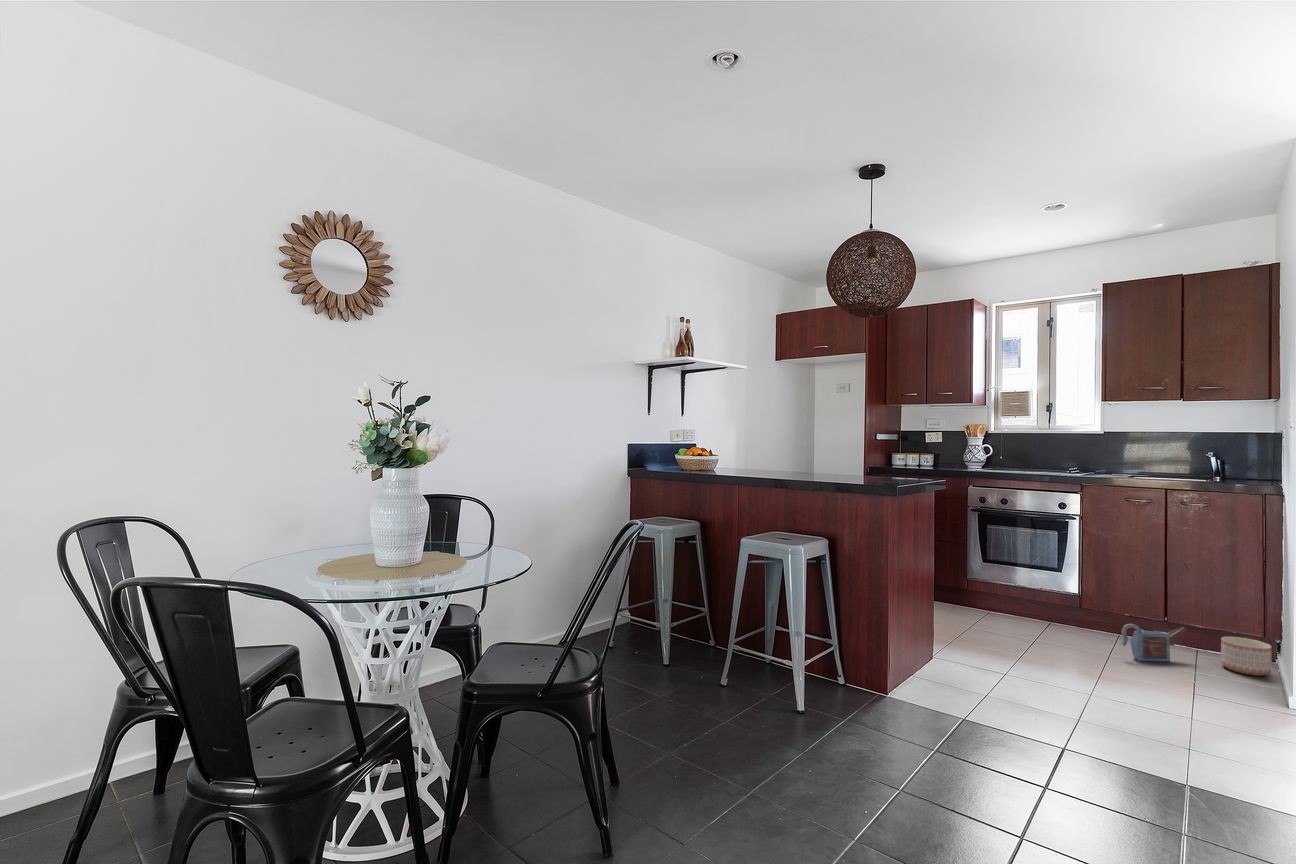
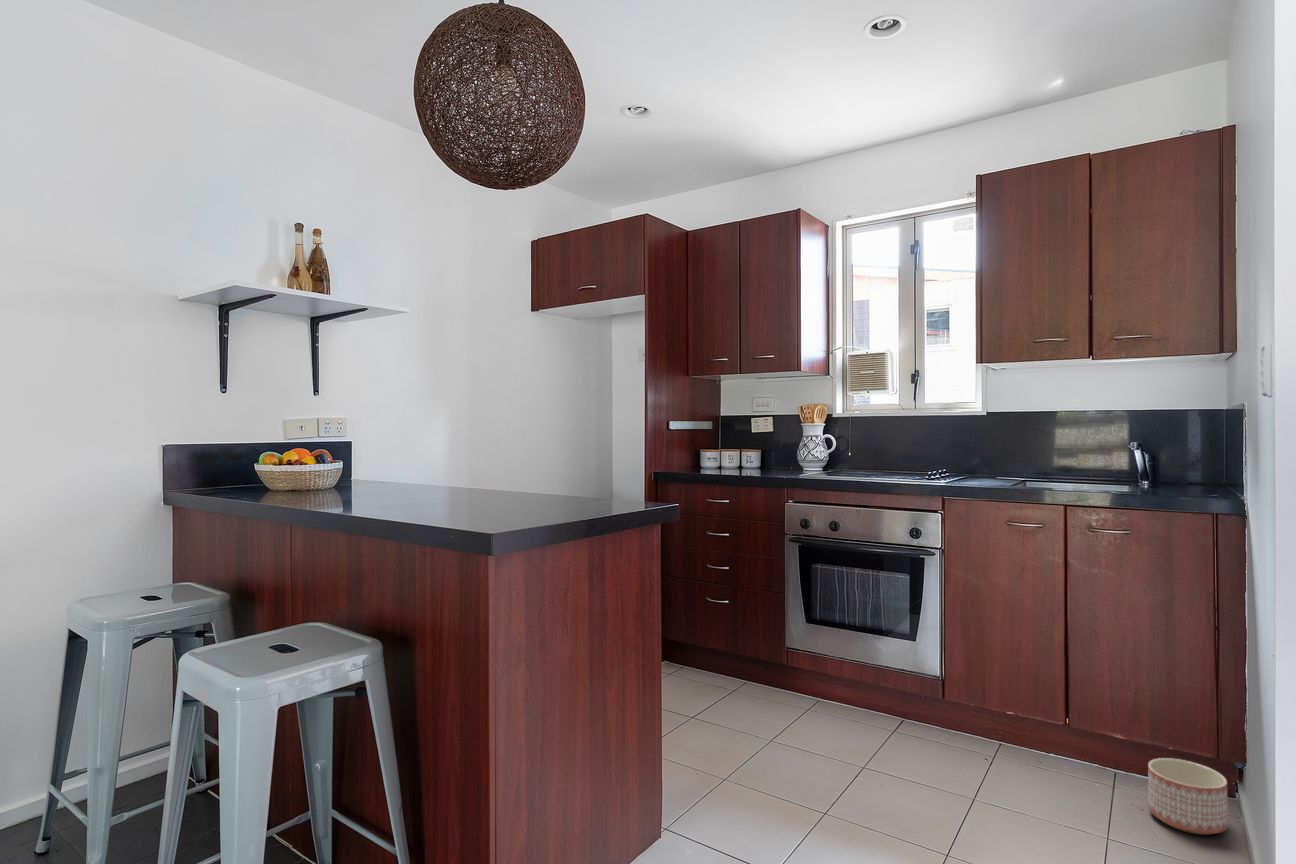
watering can: present [1121,624,1186,661] -> none [988,742,1095,809]

